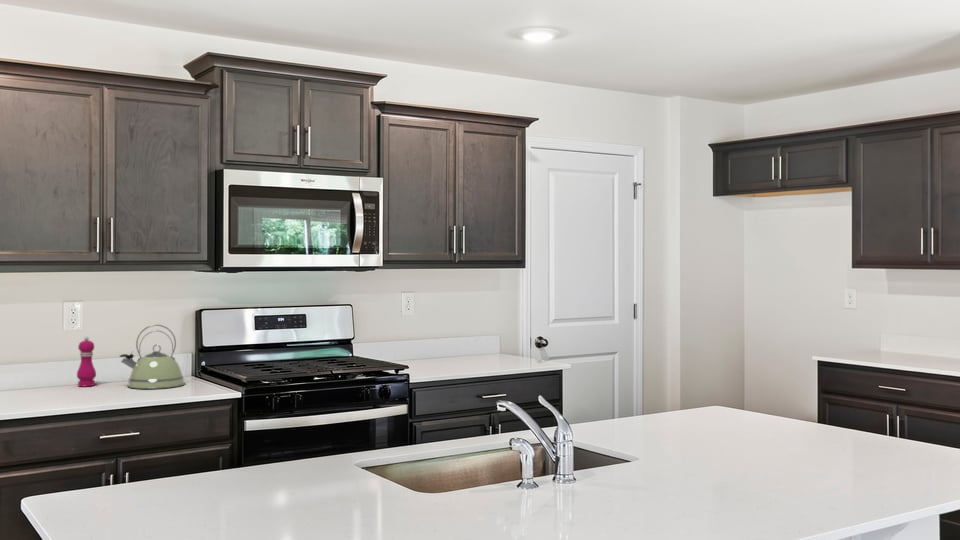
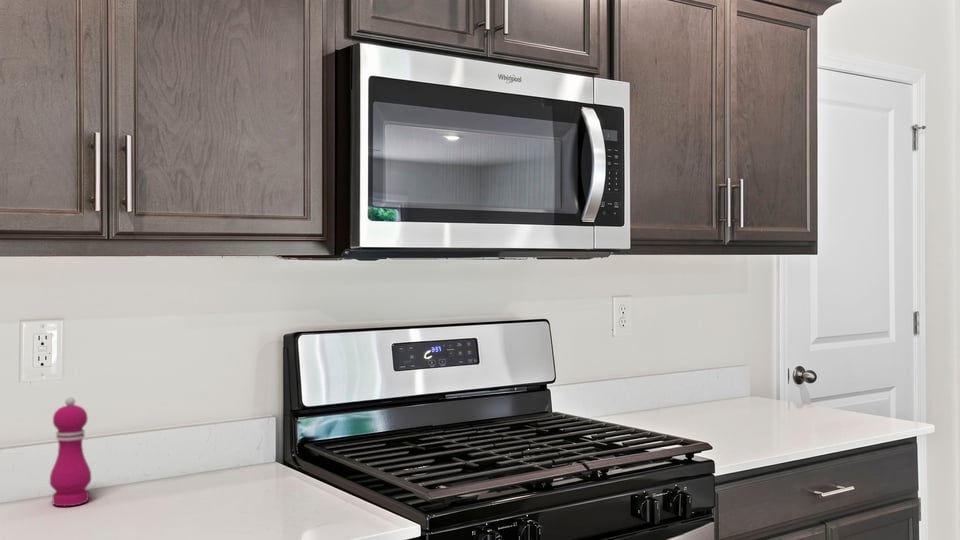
kettle: present [120,324,184,389] -> none [143,370,279,515]

